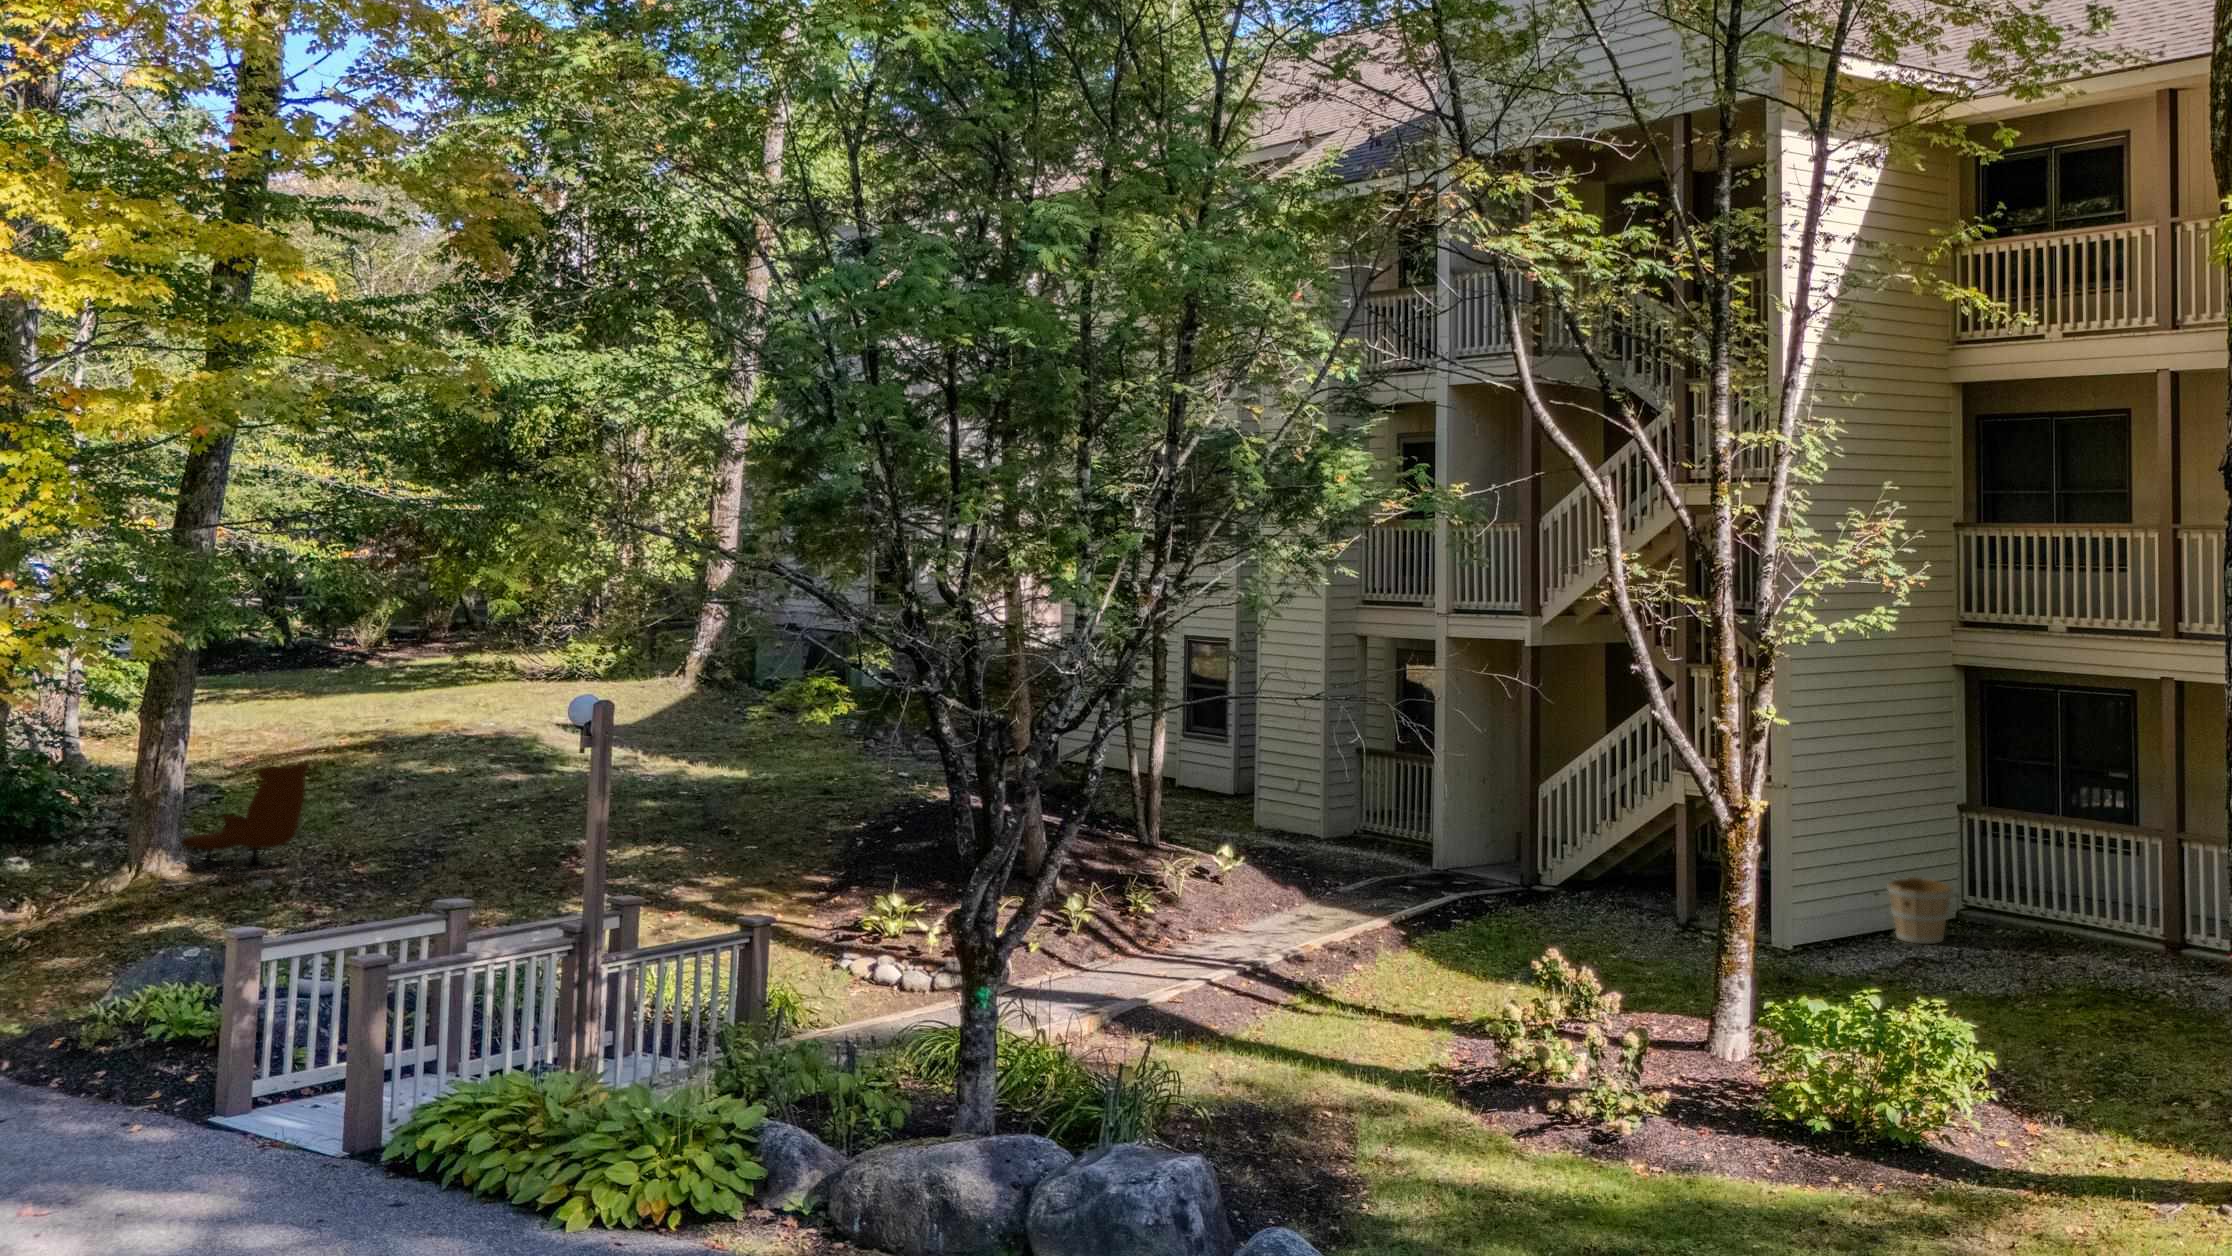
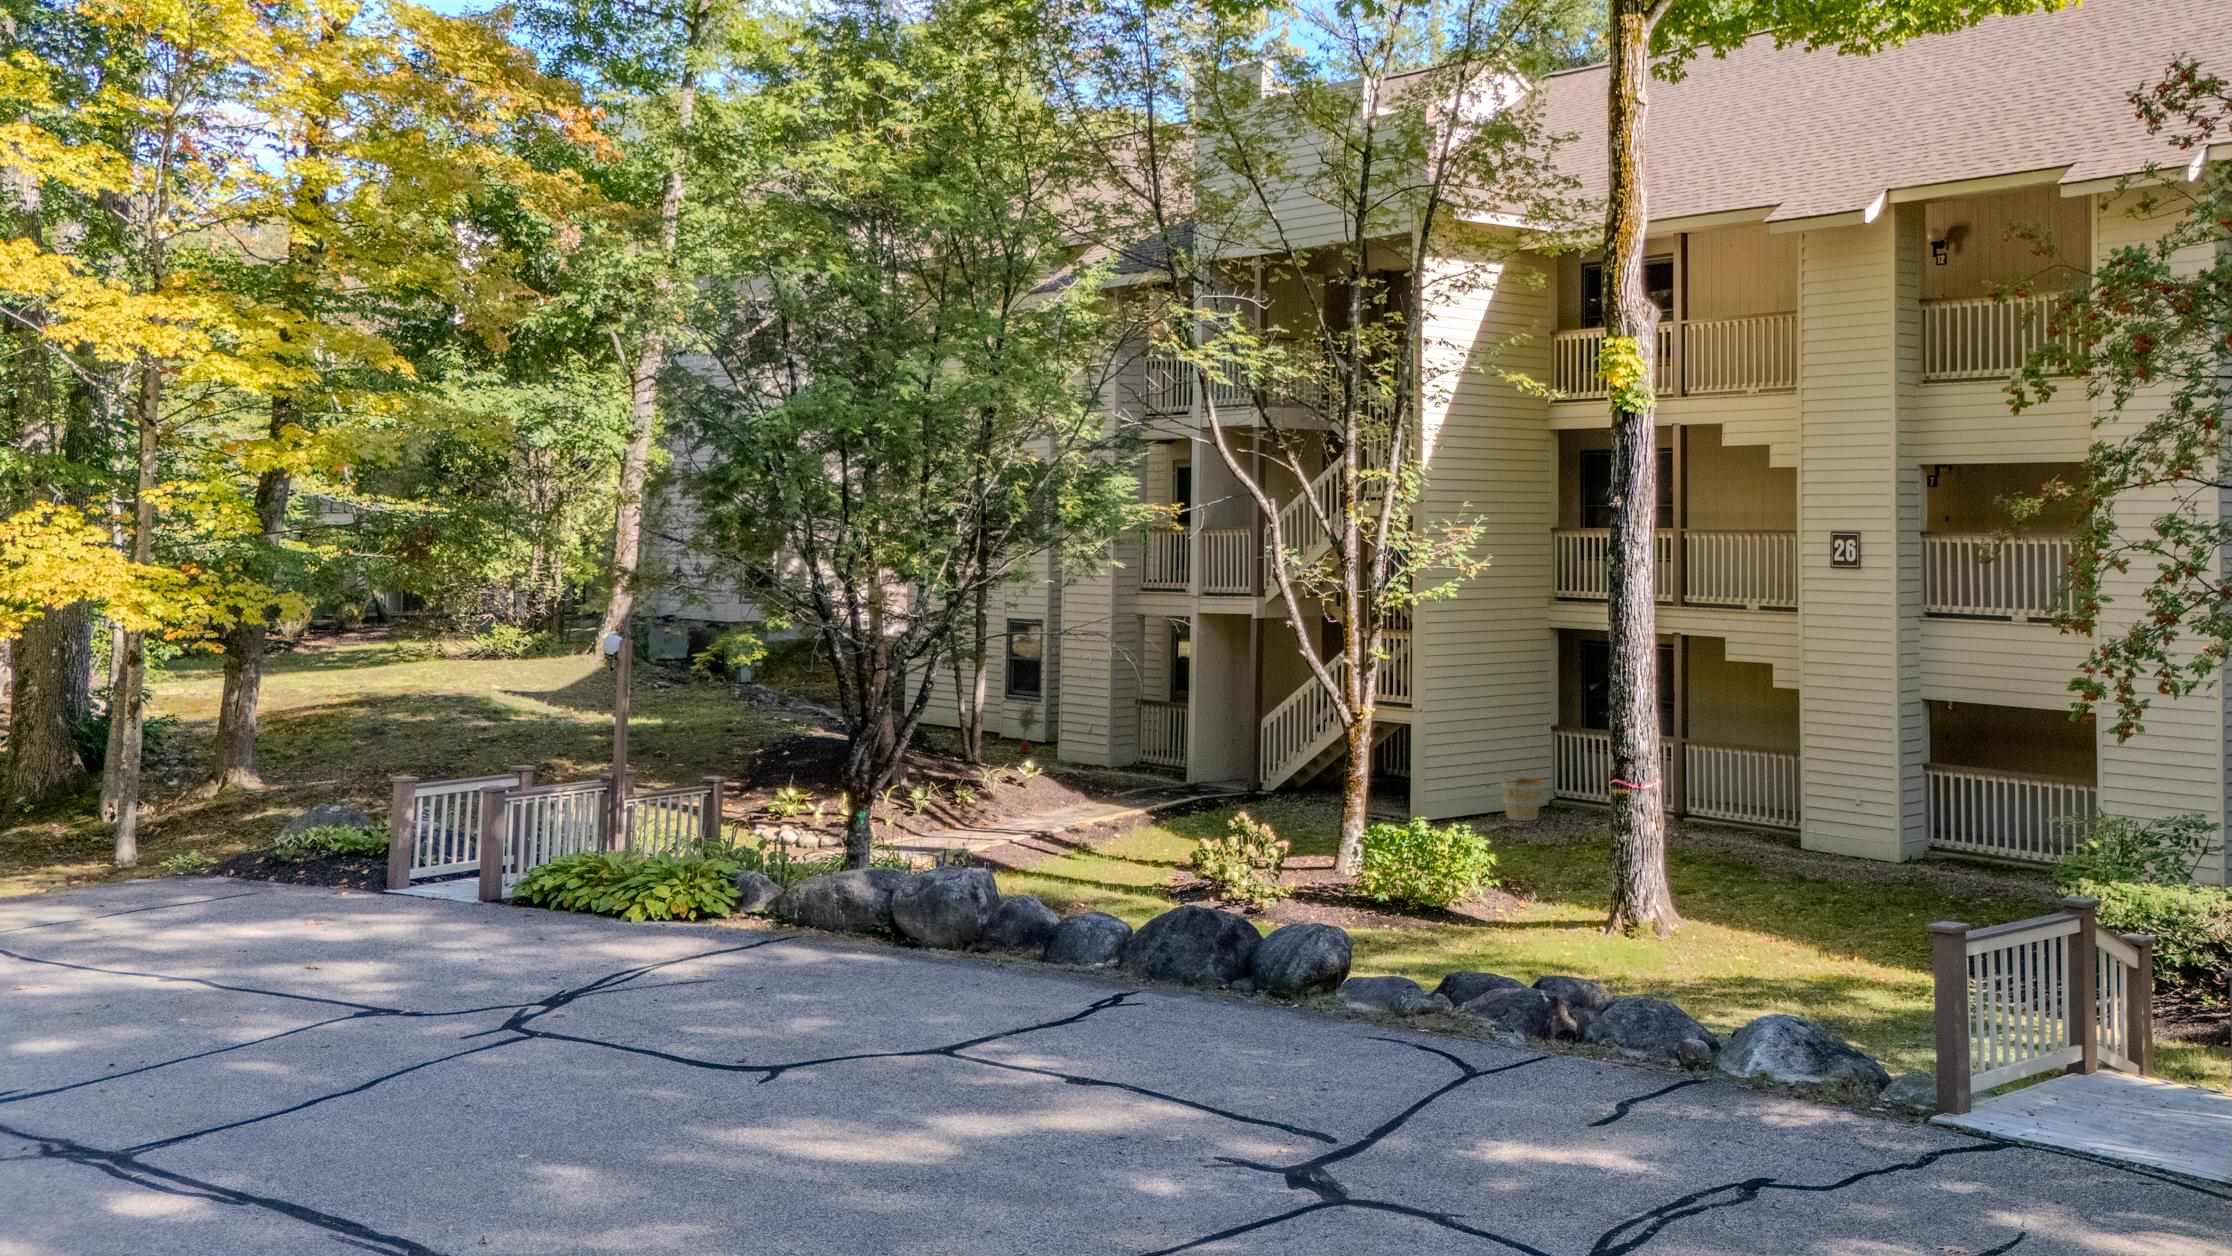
potted tree: none [1200,744,1238,814] -> present [1019,699,1044,753]
lounge chair: present [181,763,309,873] -> none [240,702,340,785]

